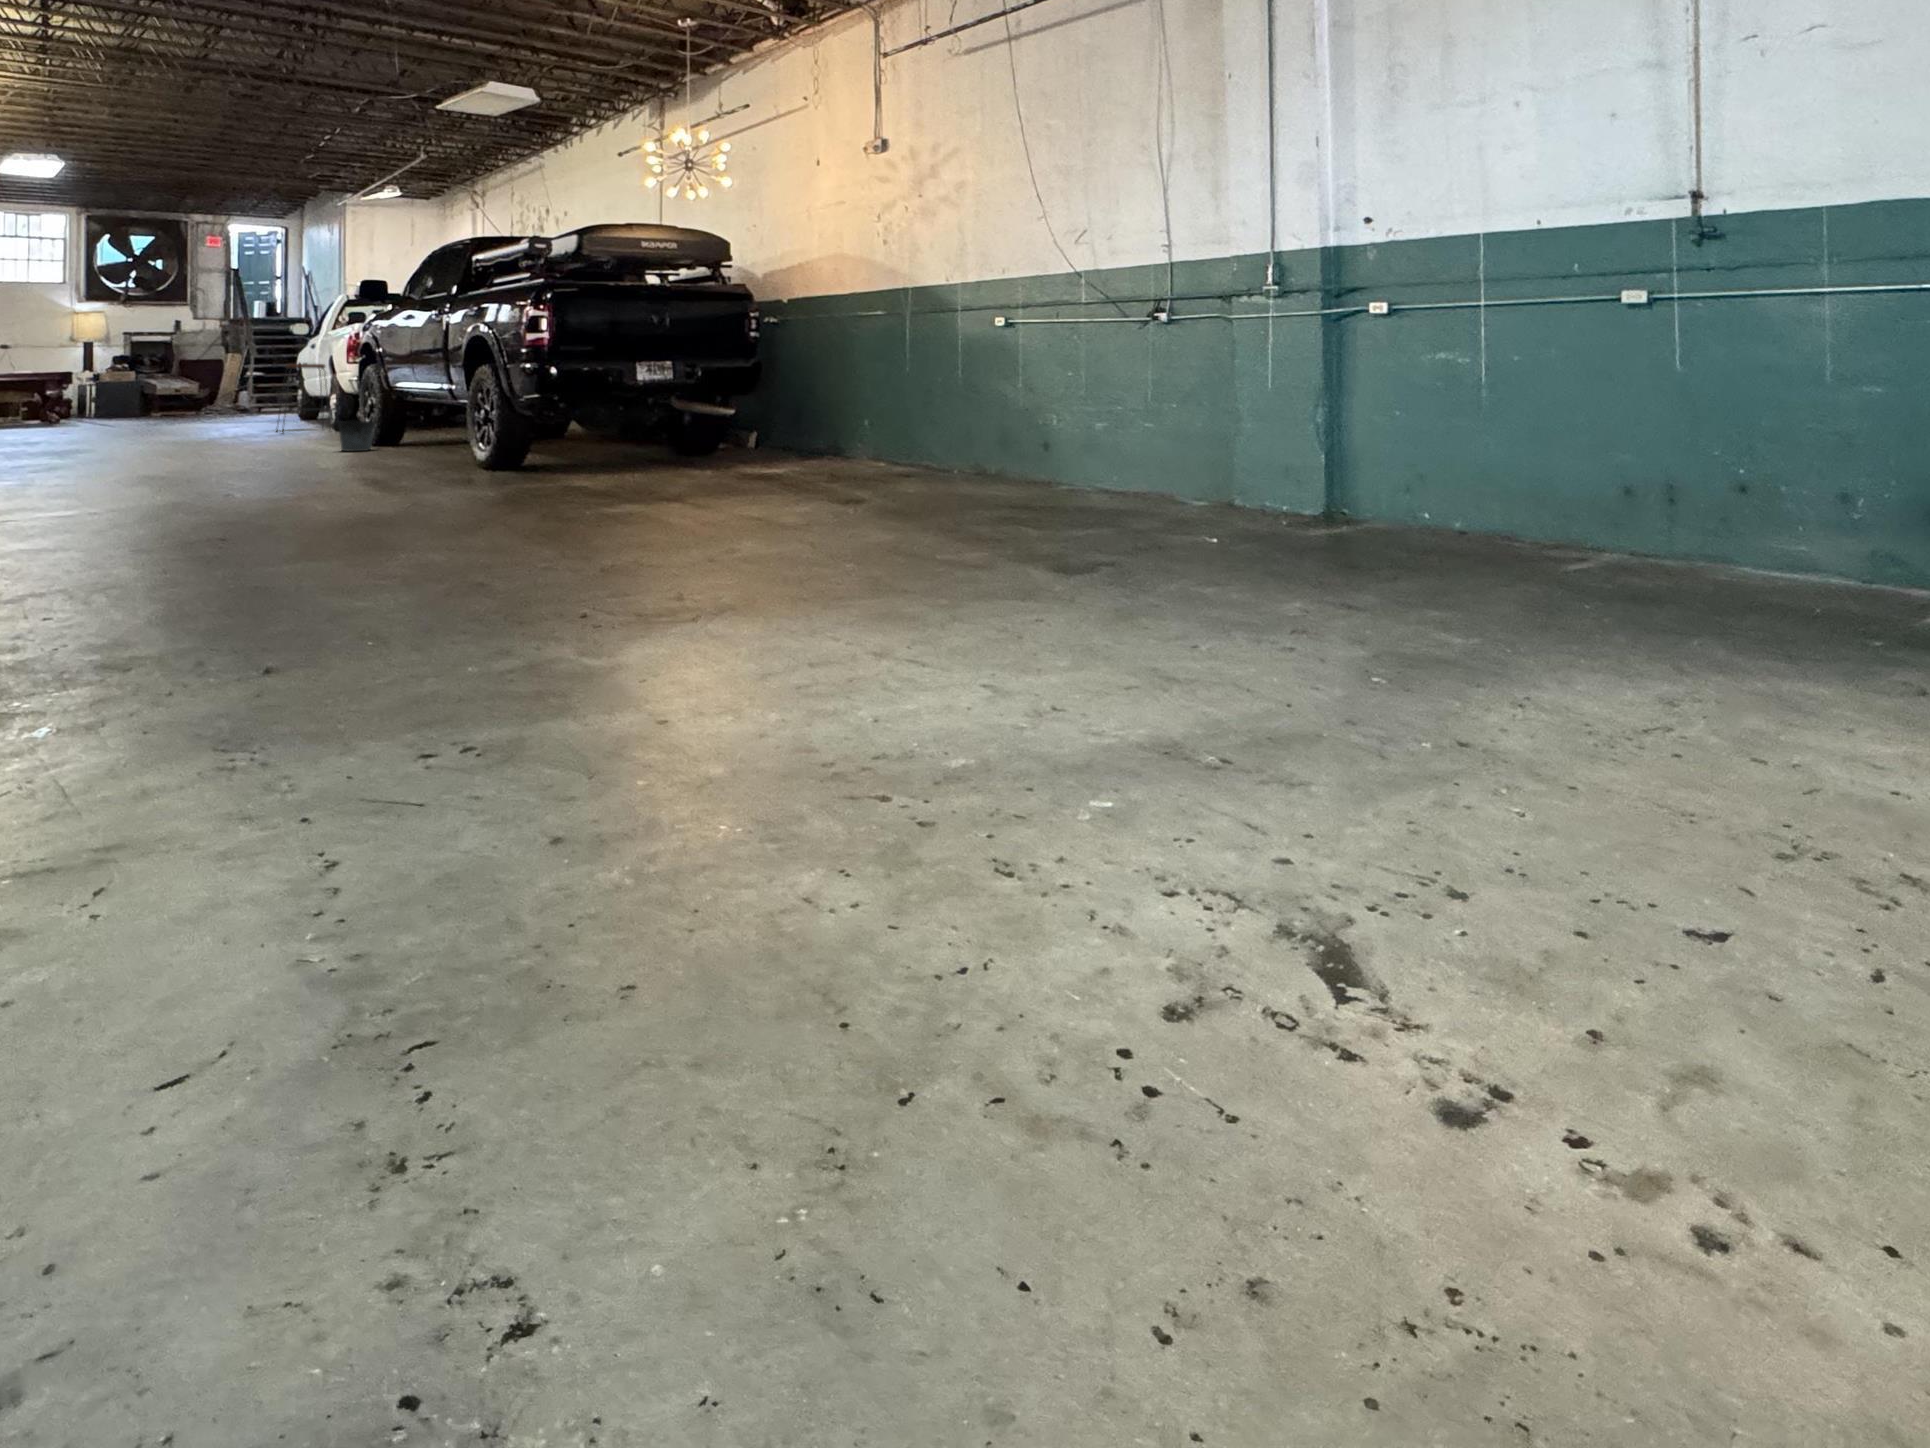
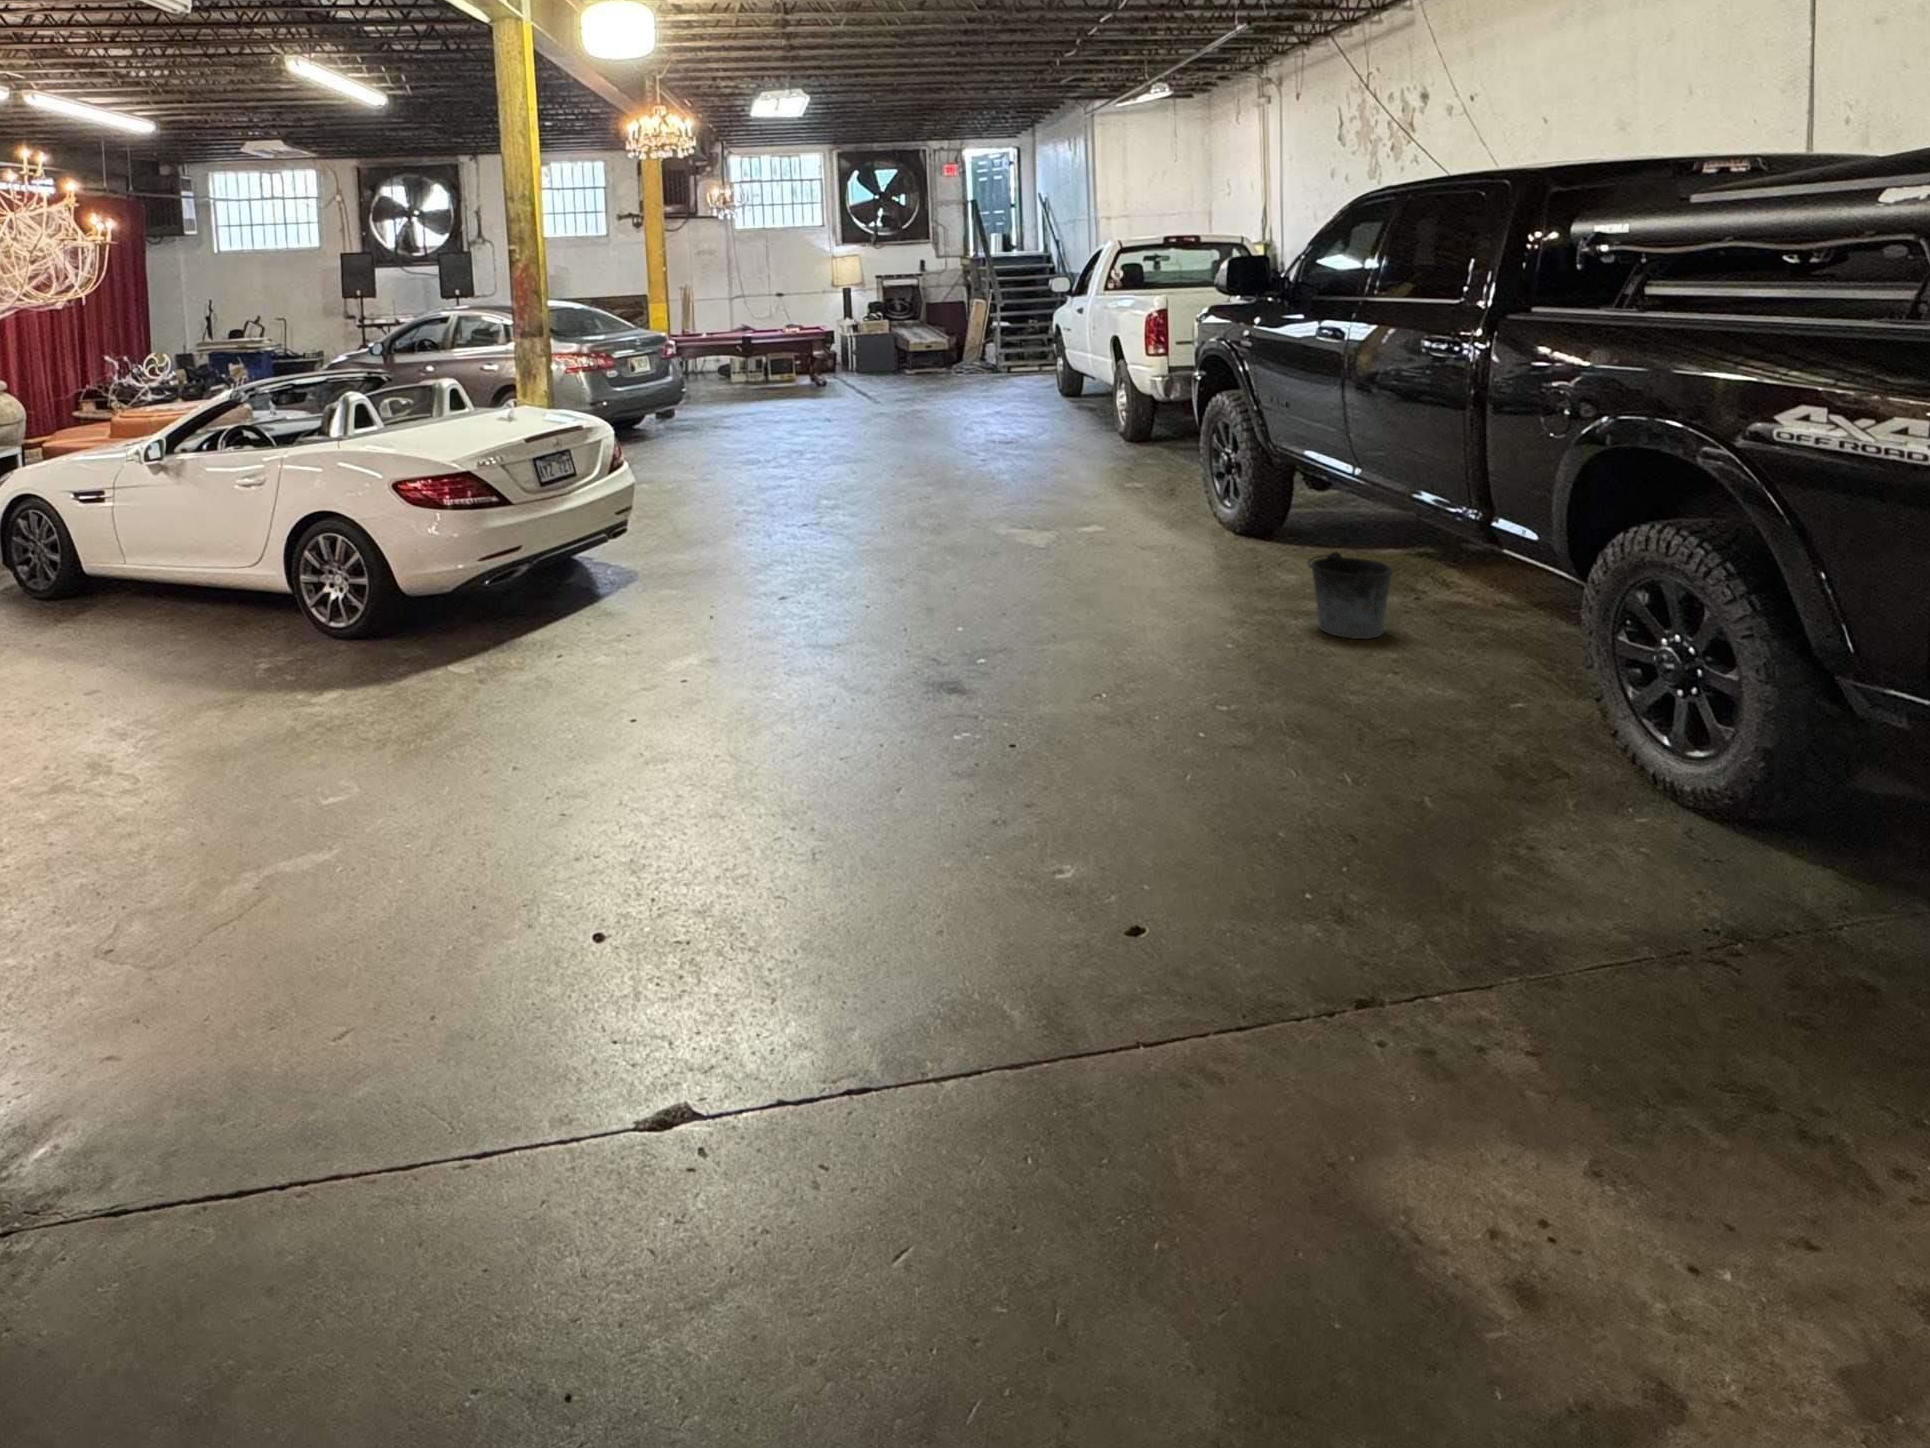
bar stool: present [279,364,329,413] -> none [1096,364,1183,485]

